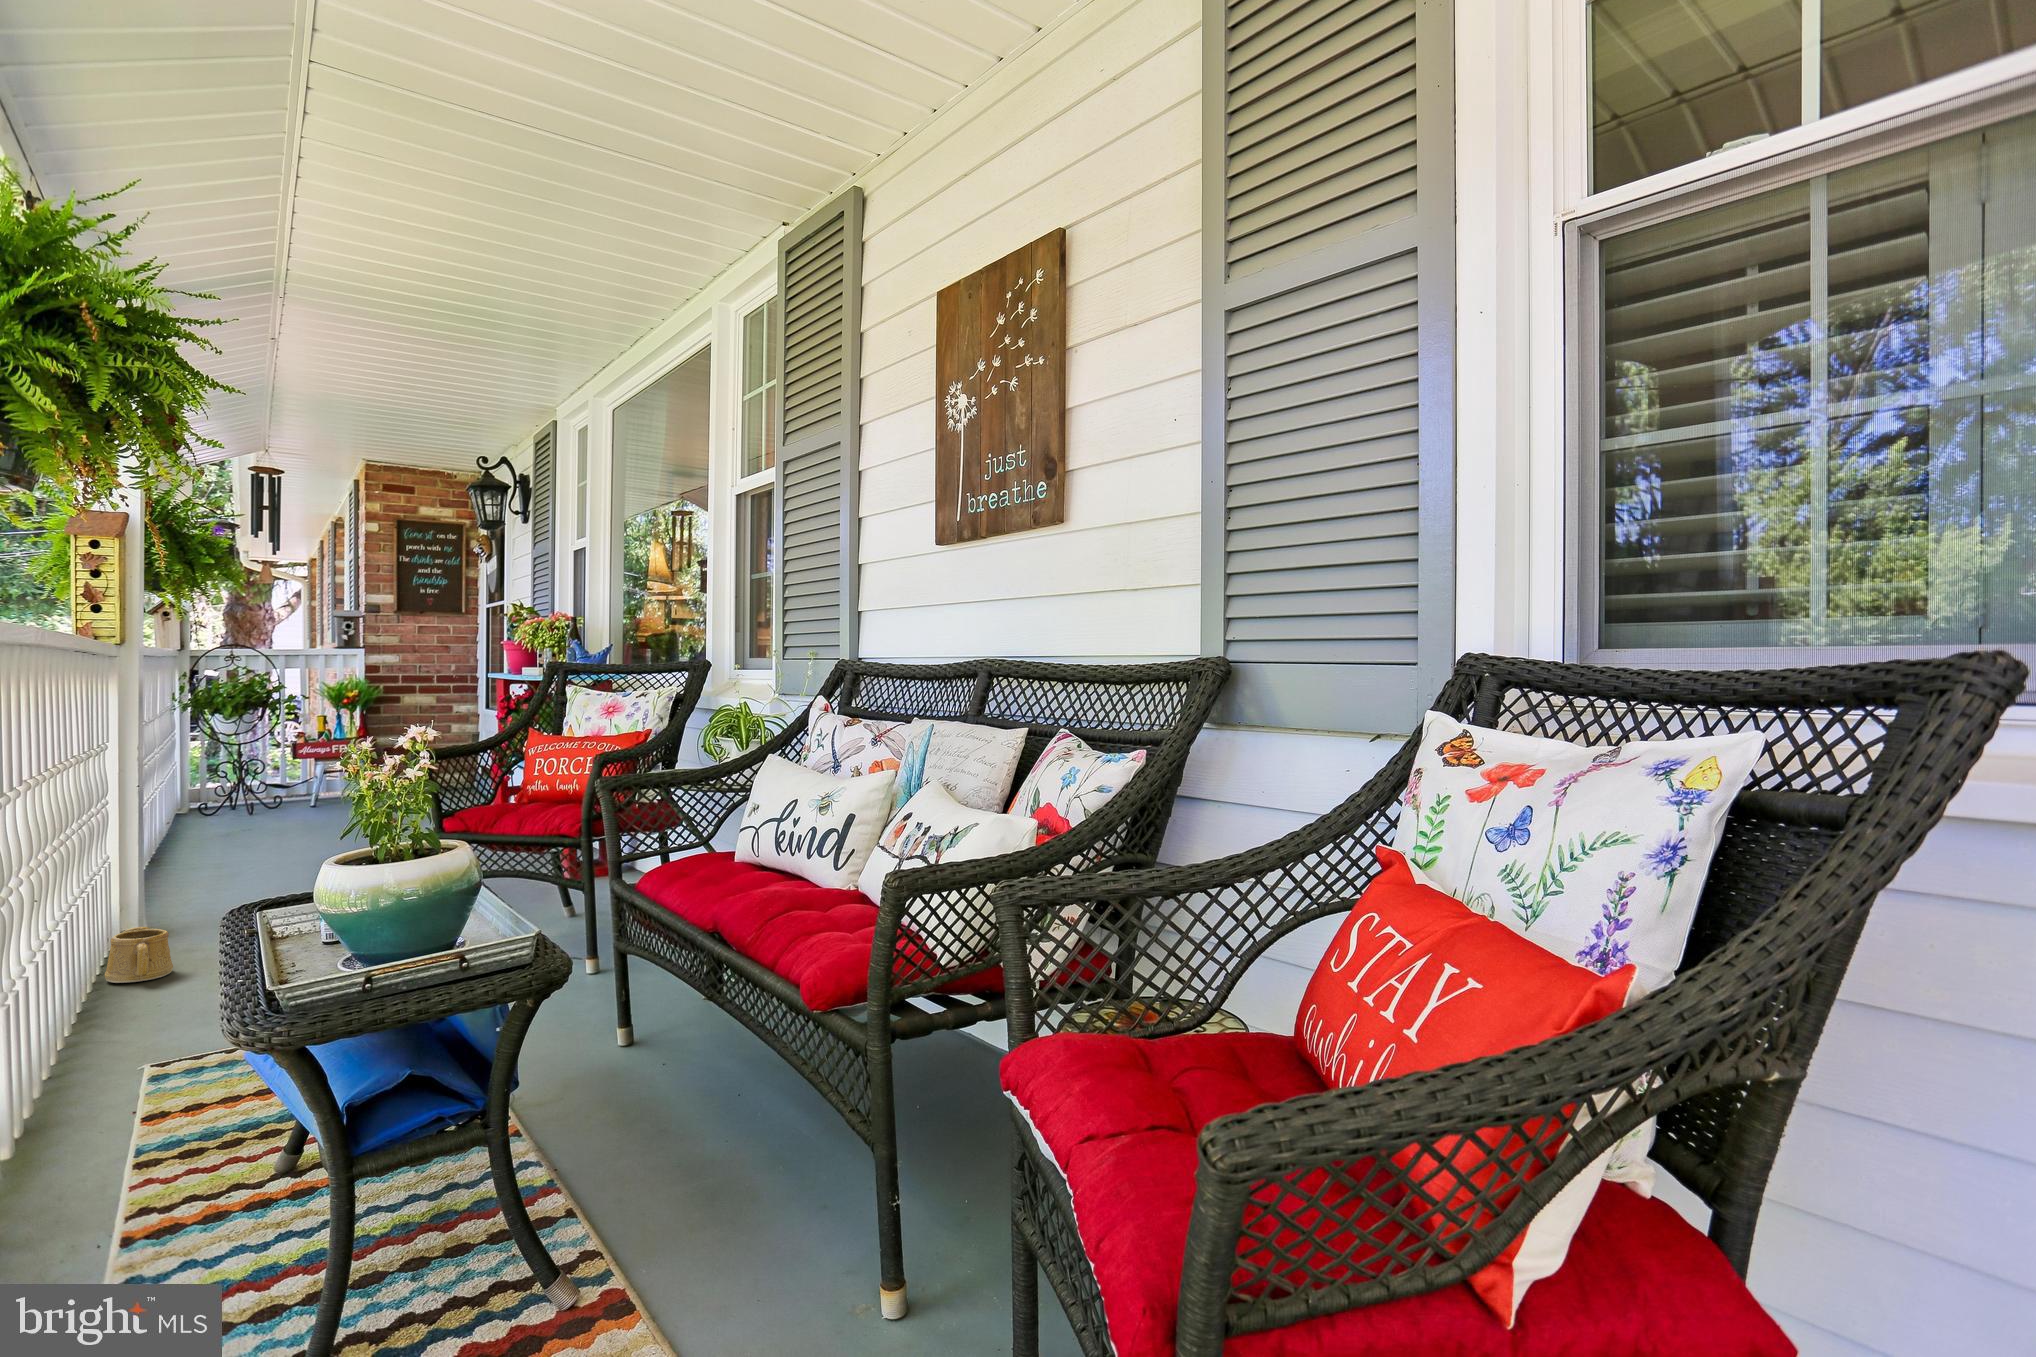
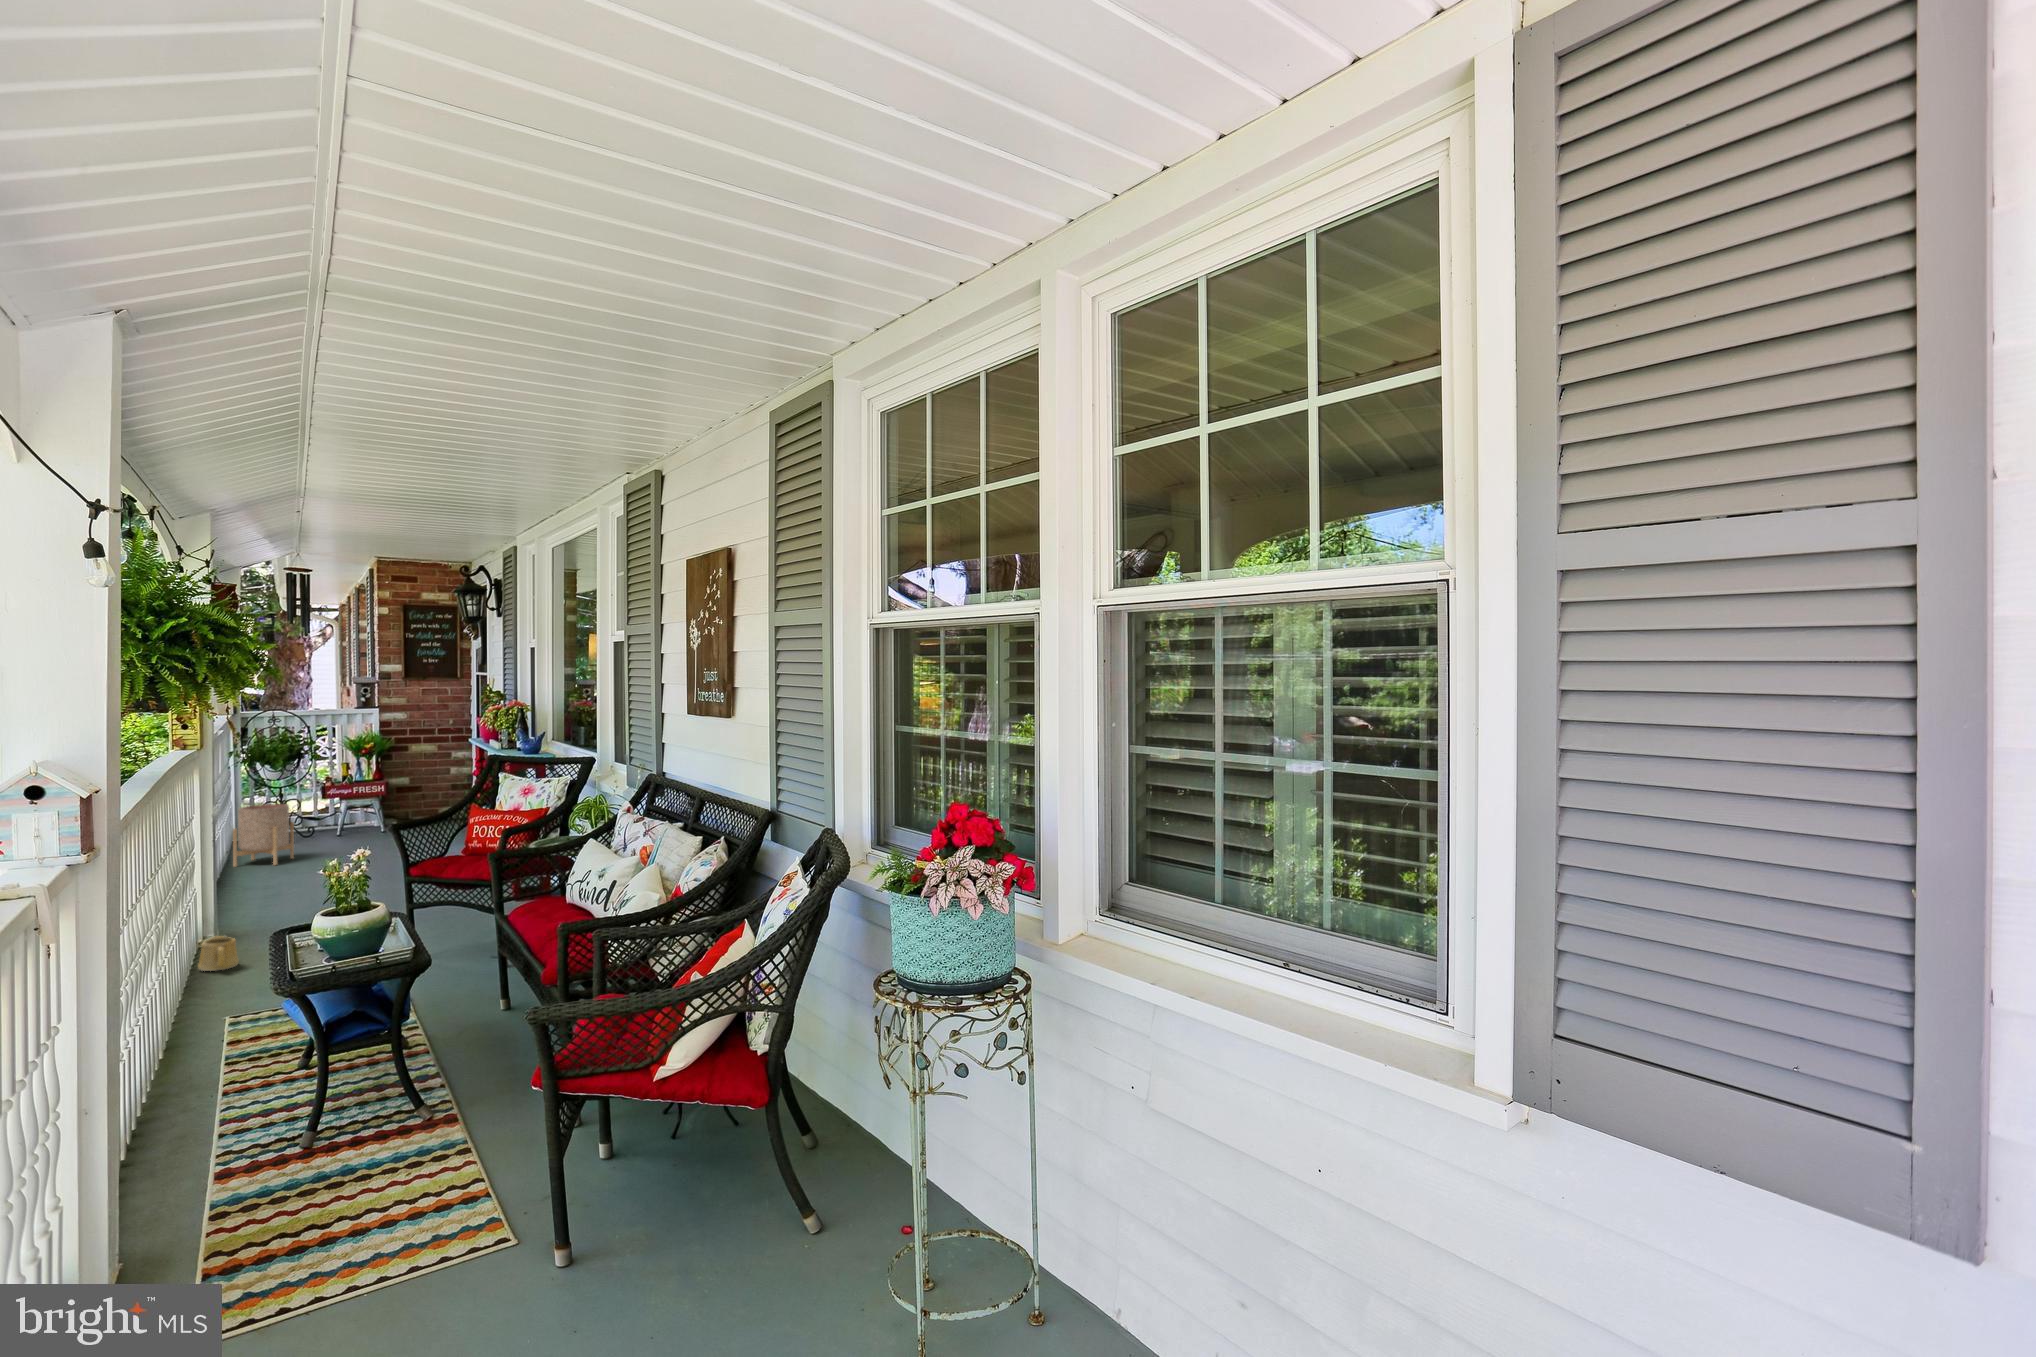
planter: none [174,757,259,840] -> present [233,804,294,867]

